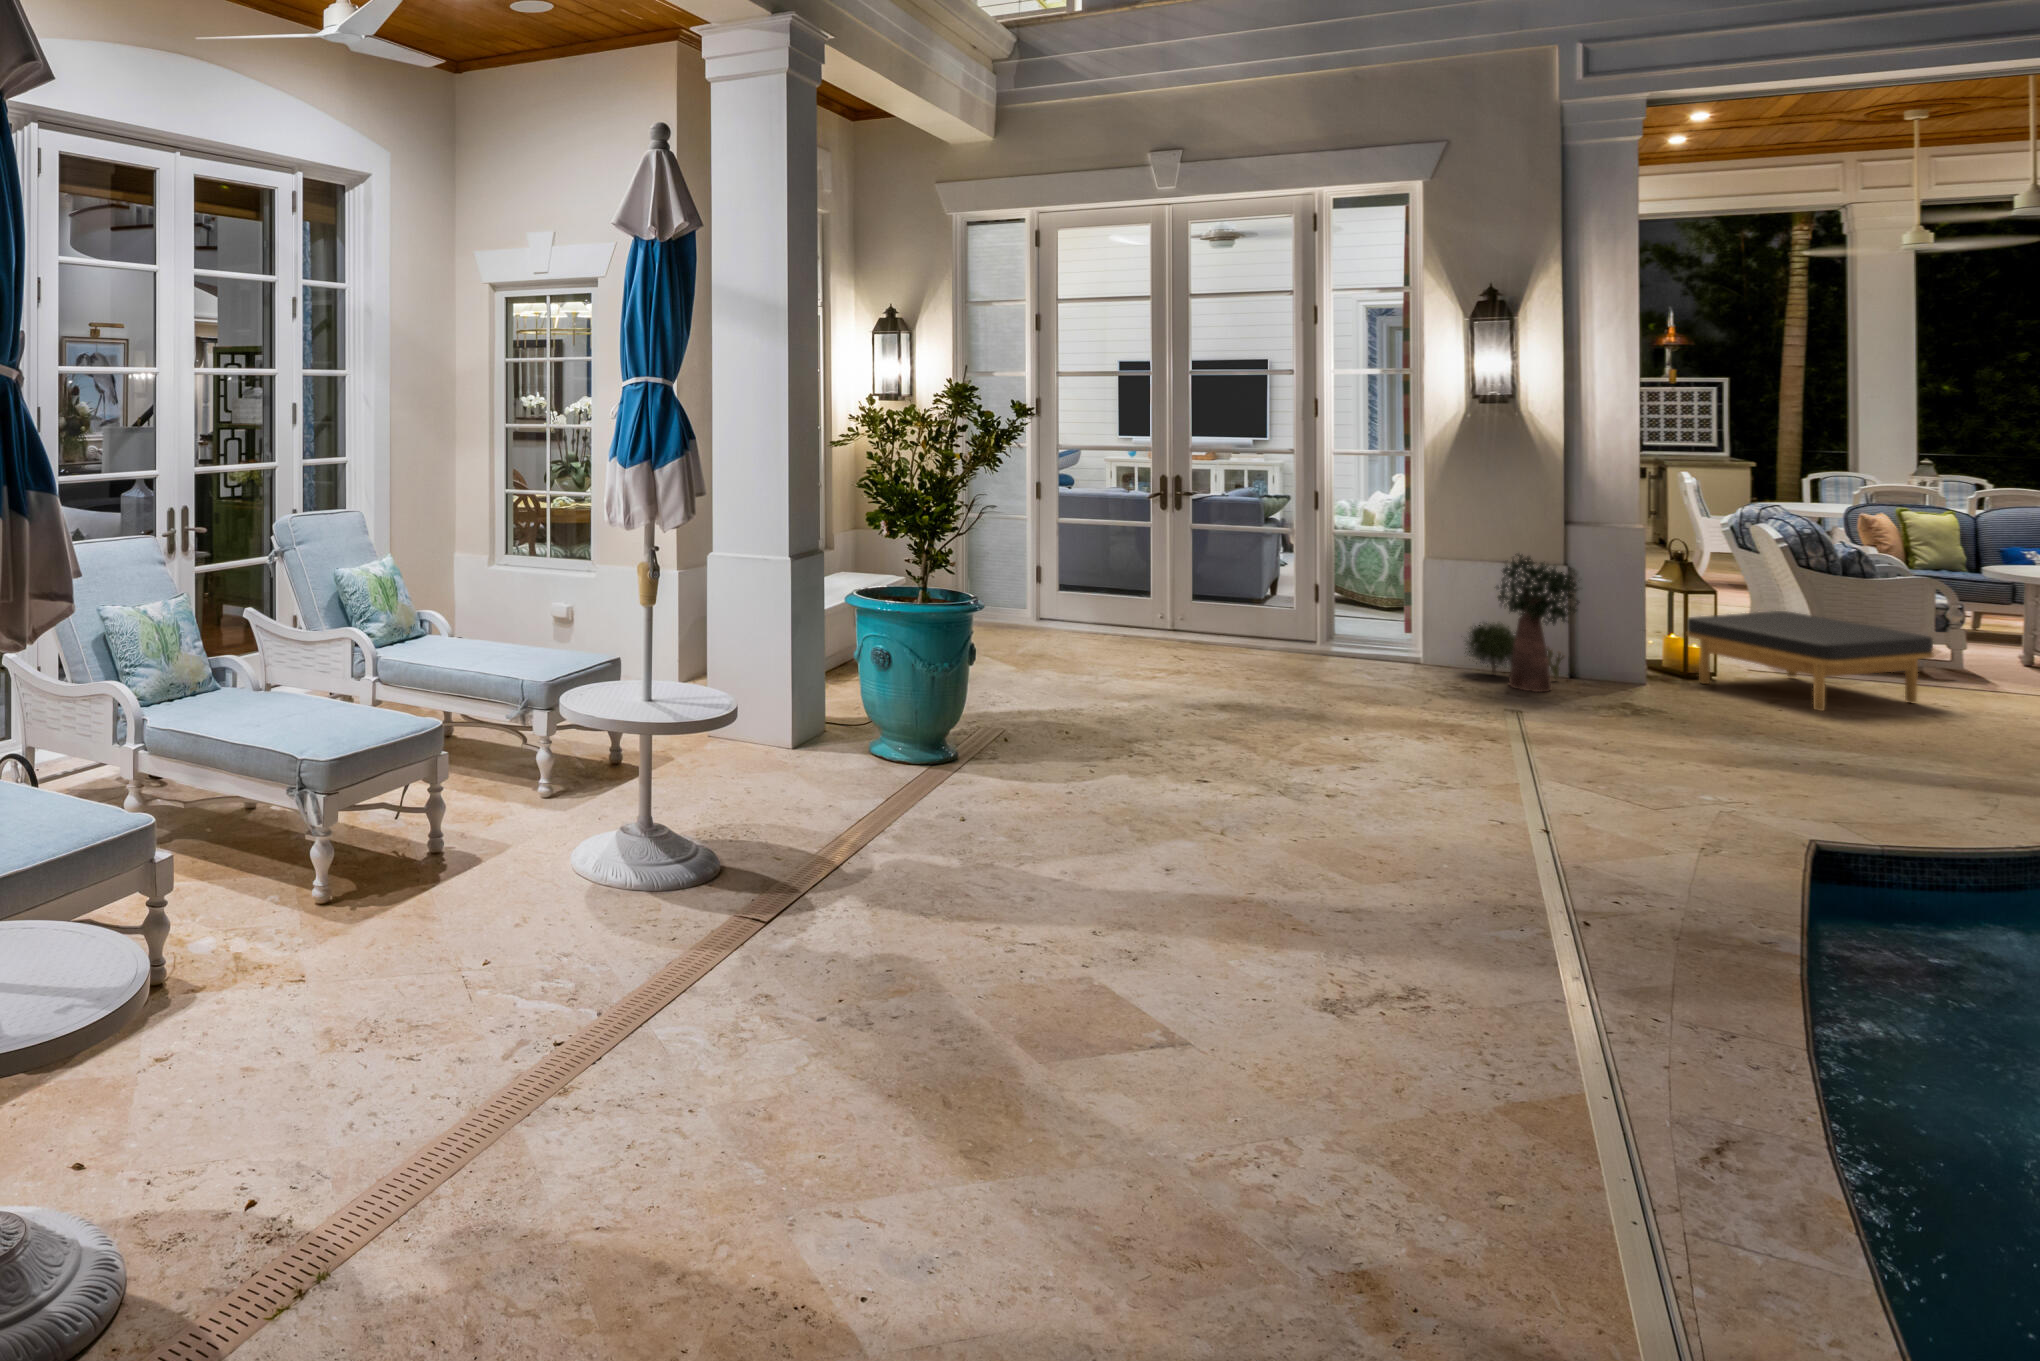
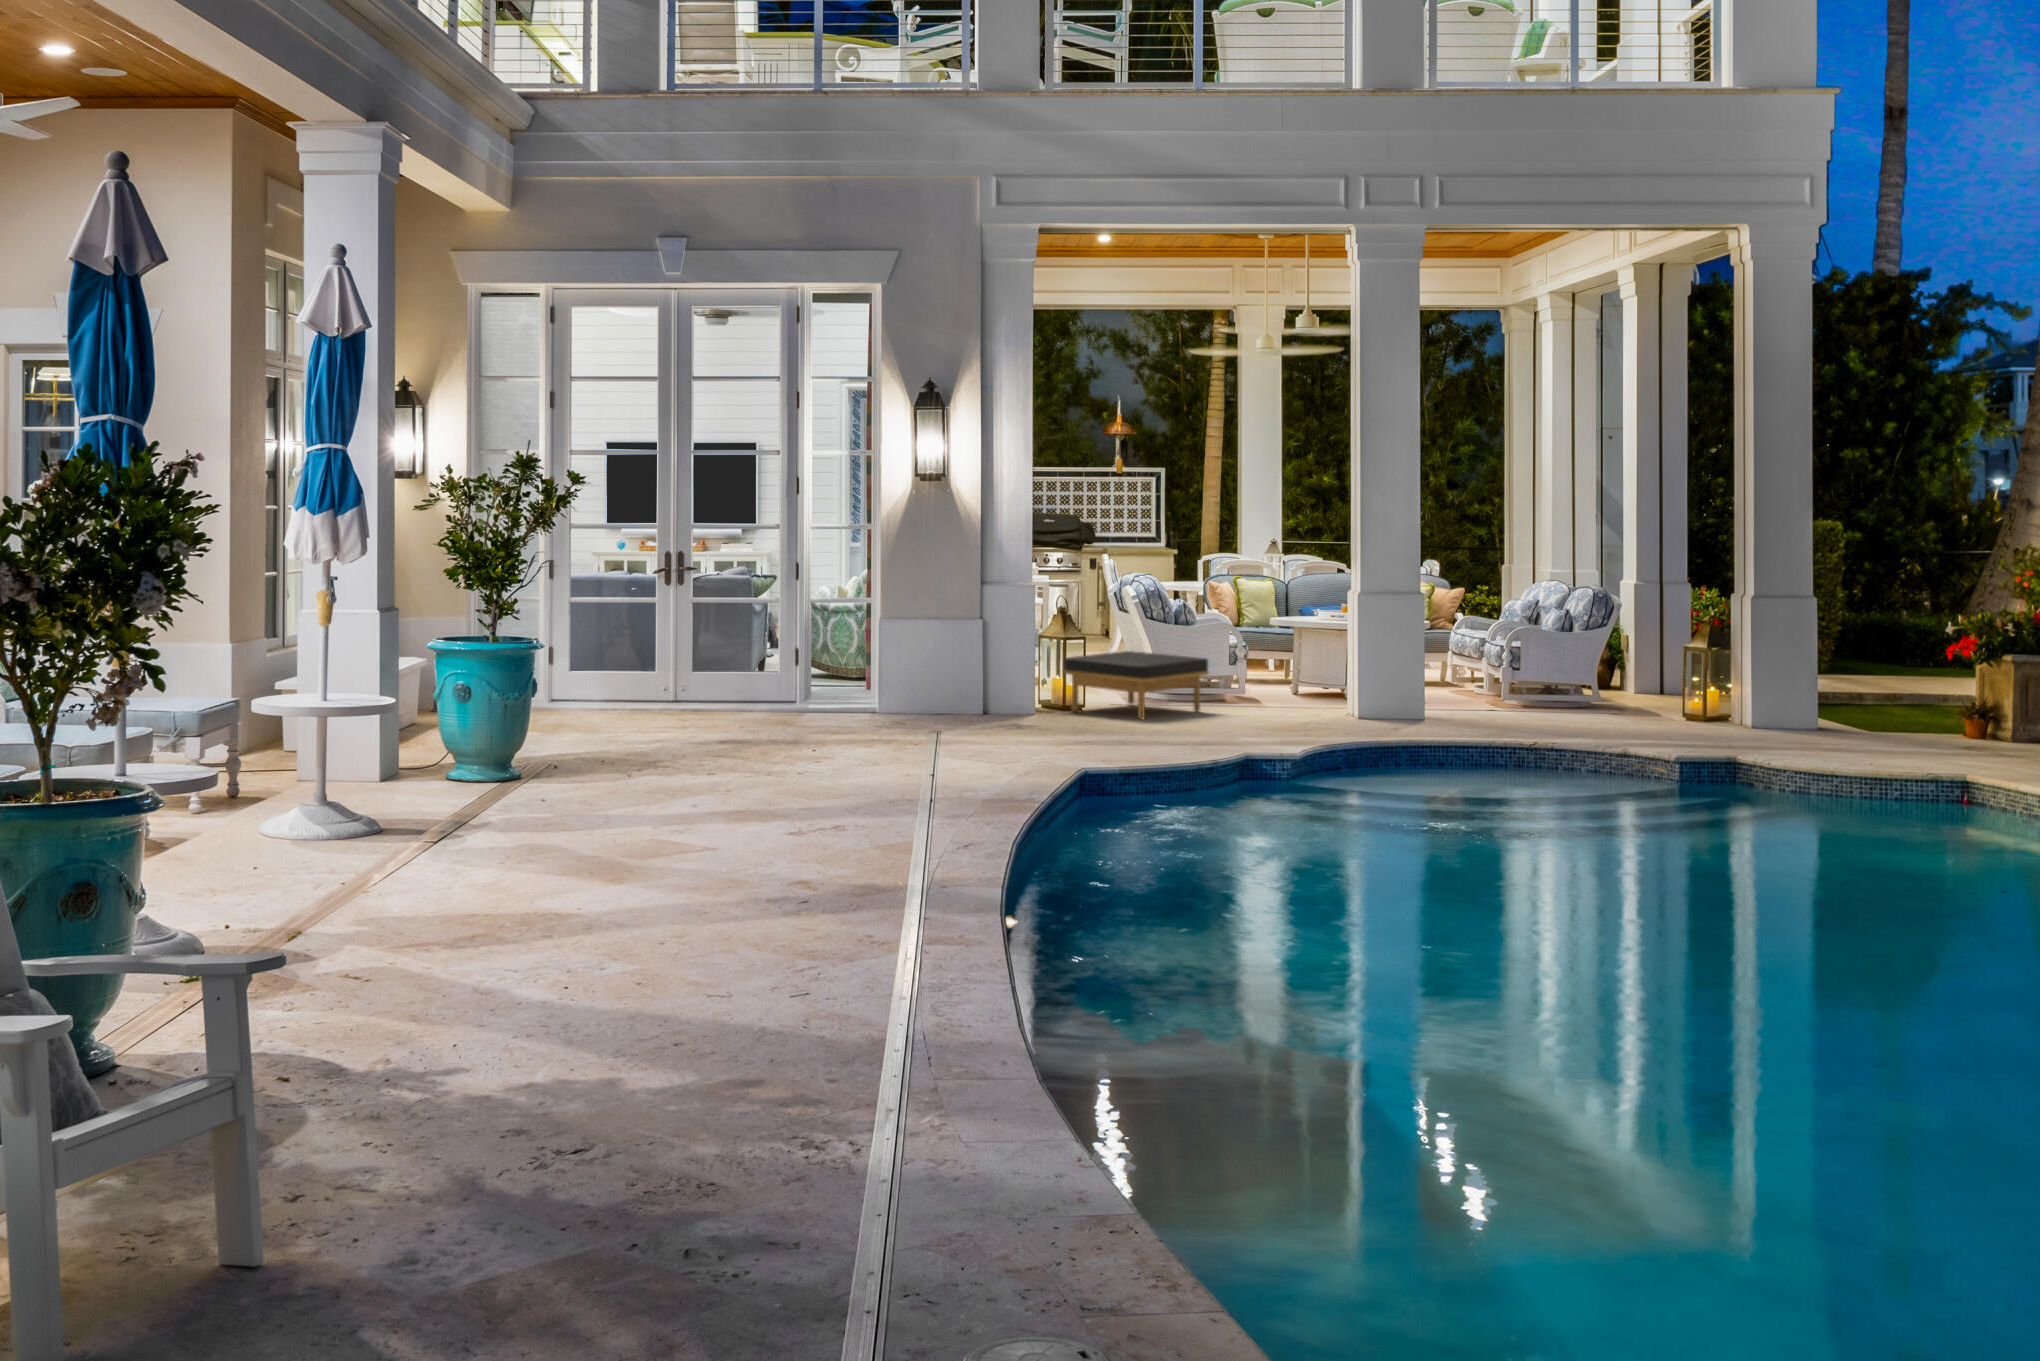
potted plant: present [1465,554,1580,692] -> none [910,607,994,724]

